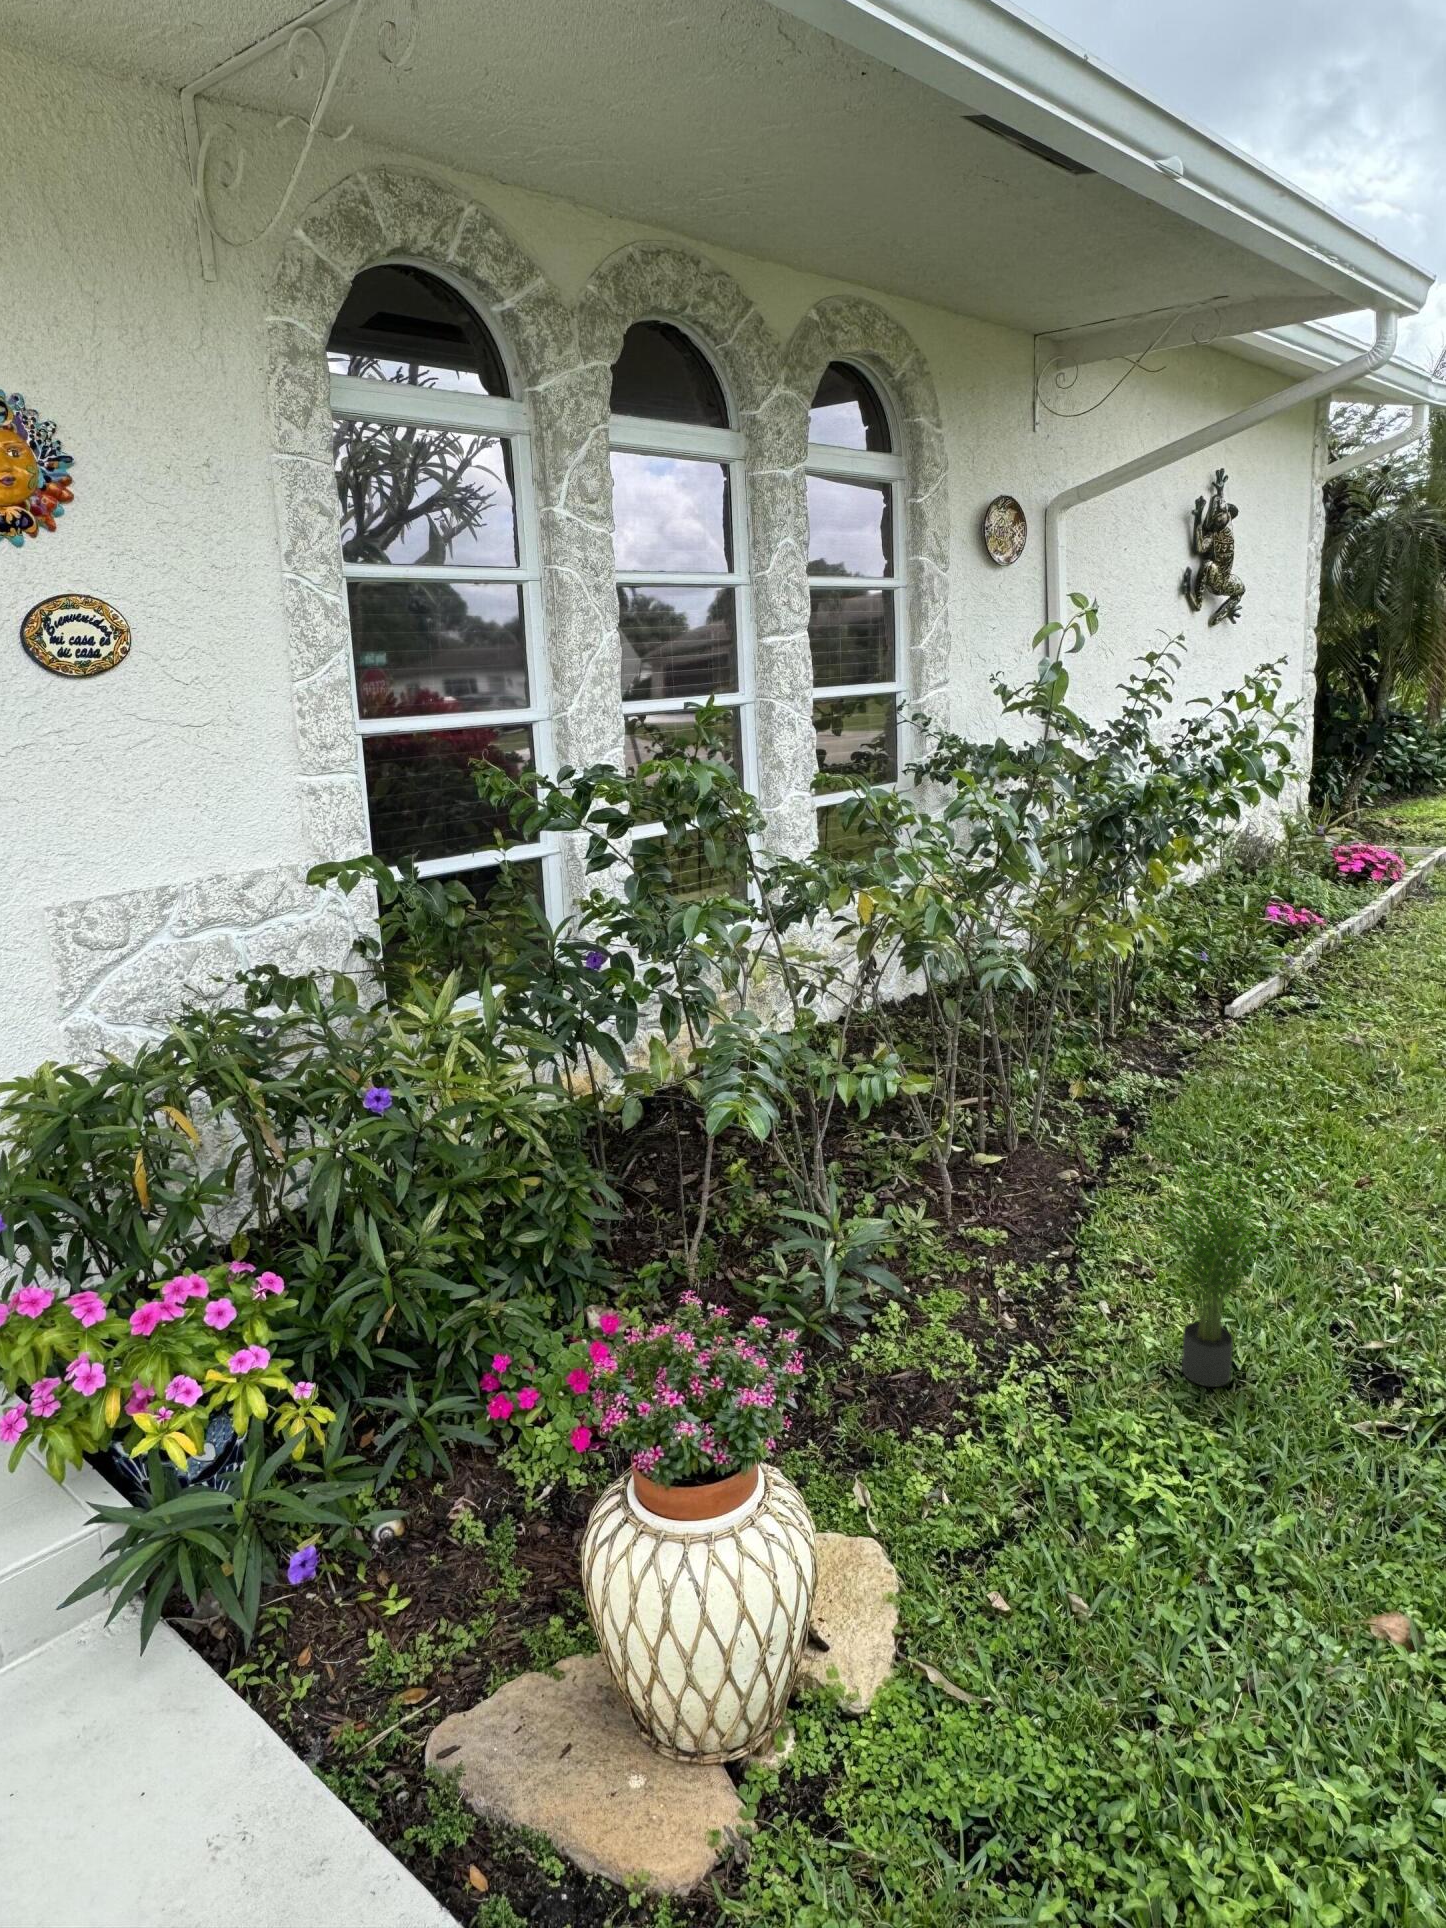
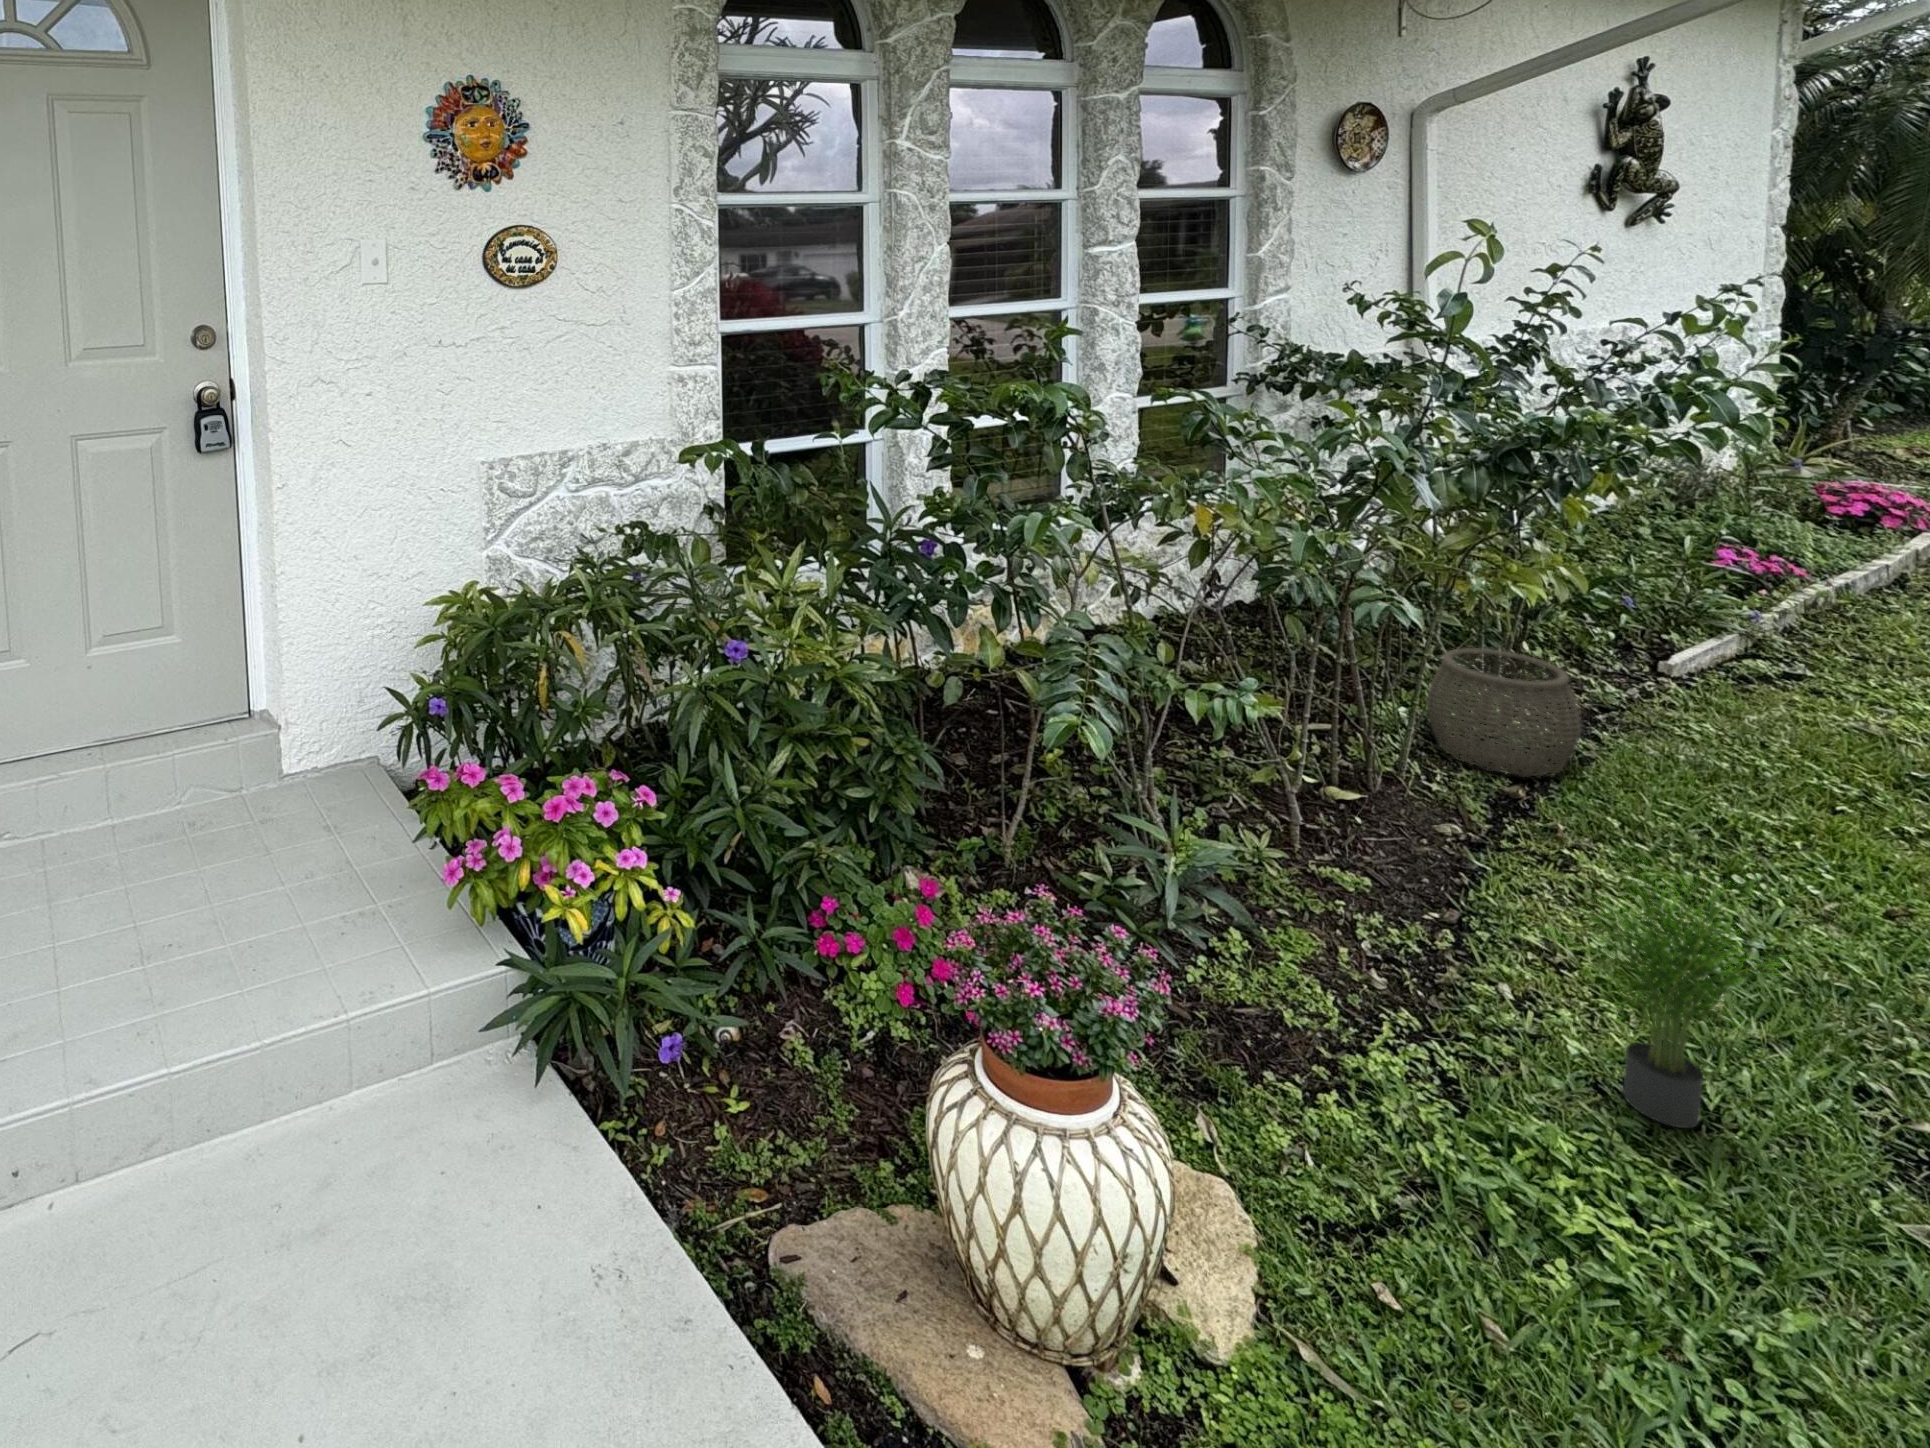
woven basket: none [1061,1010,1170,1118] -> present [1427,648,1581,777]

